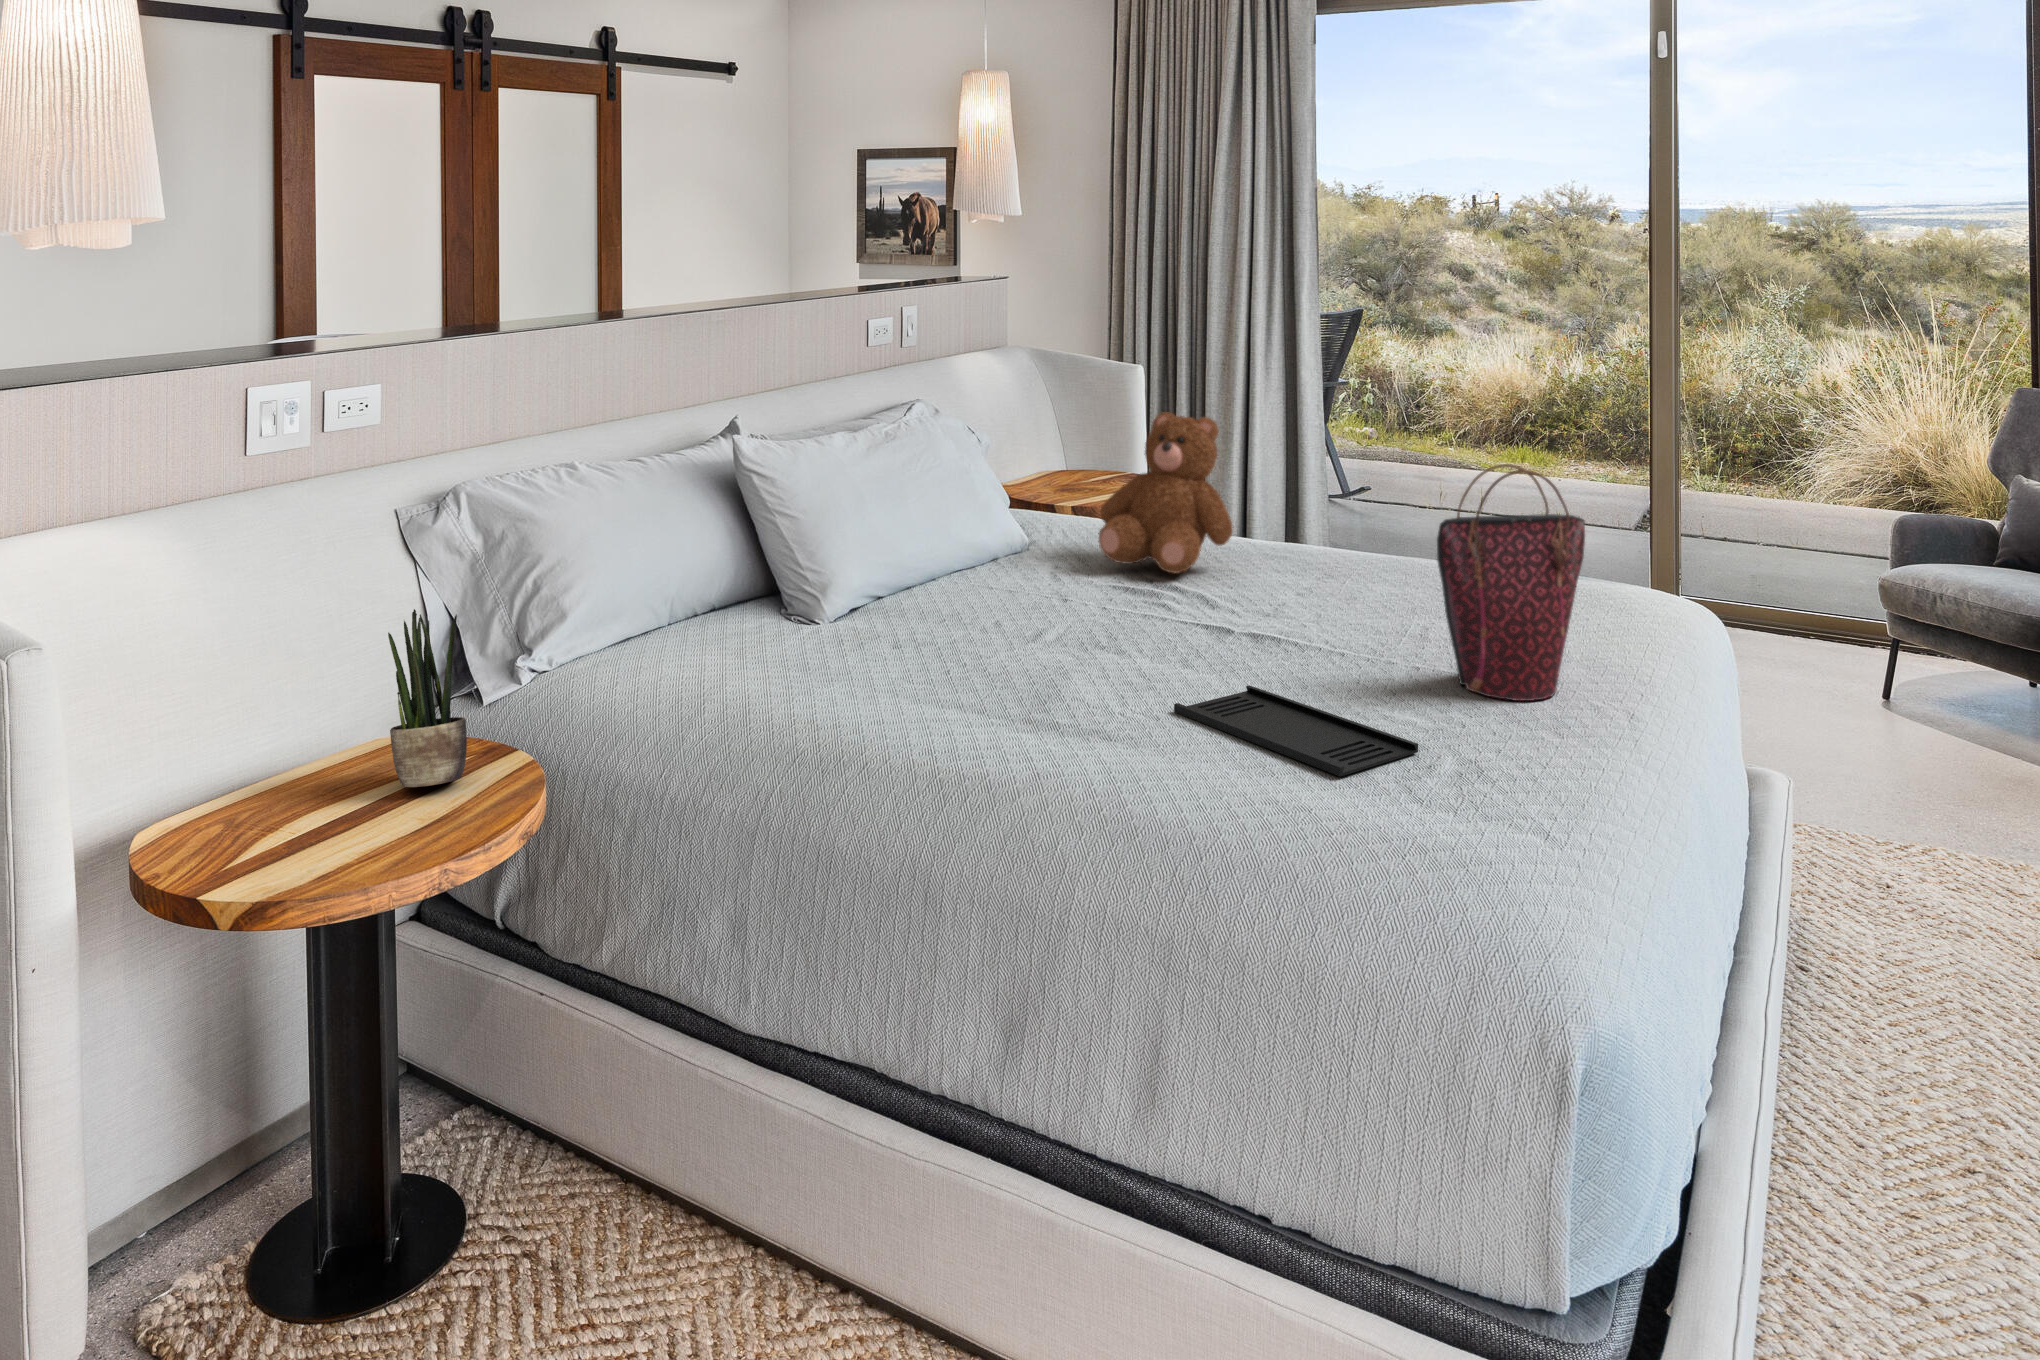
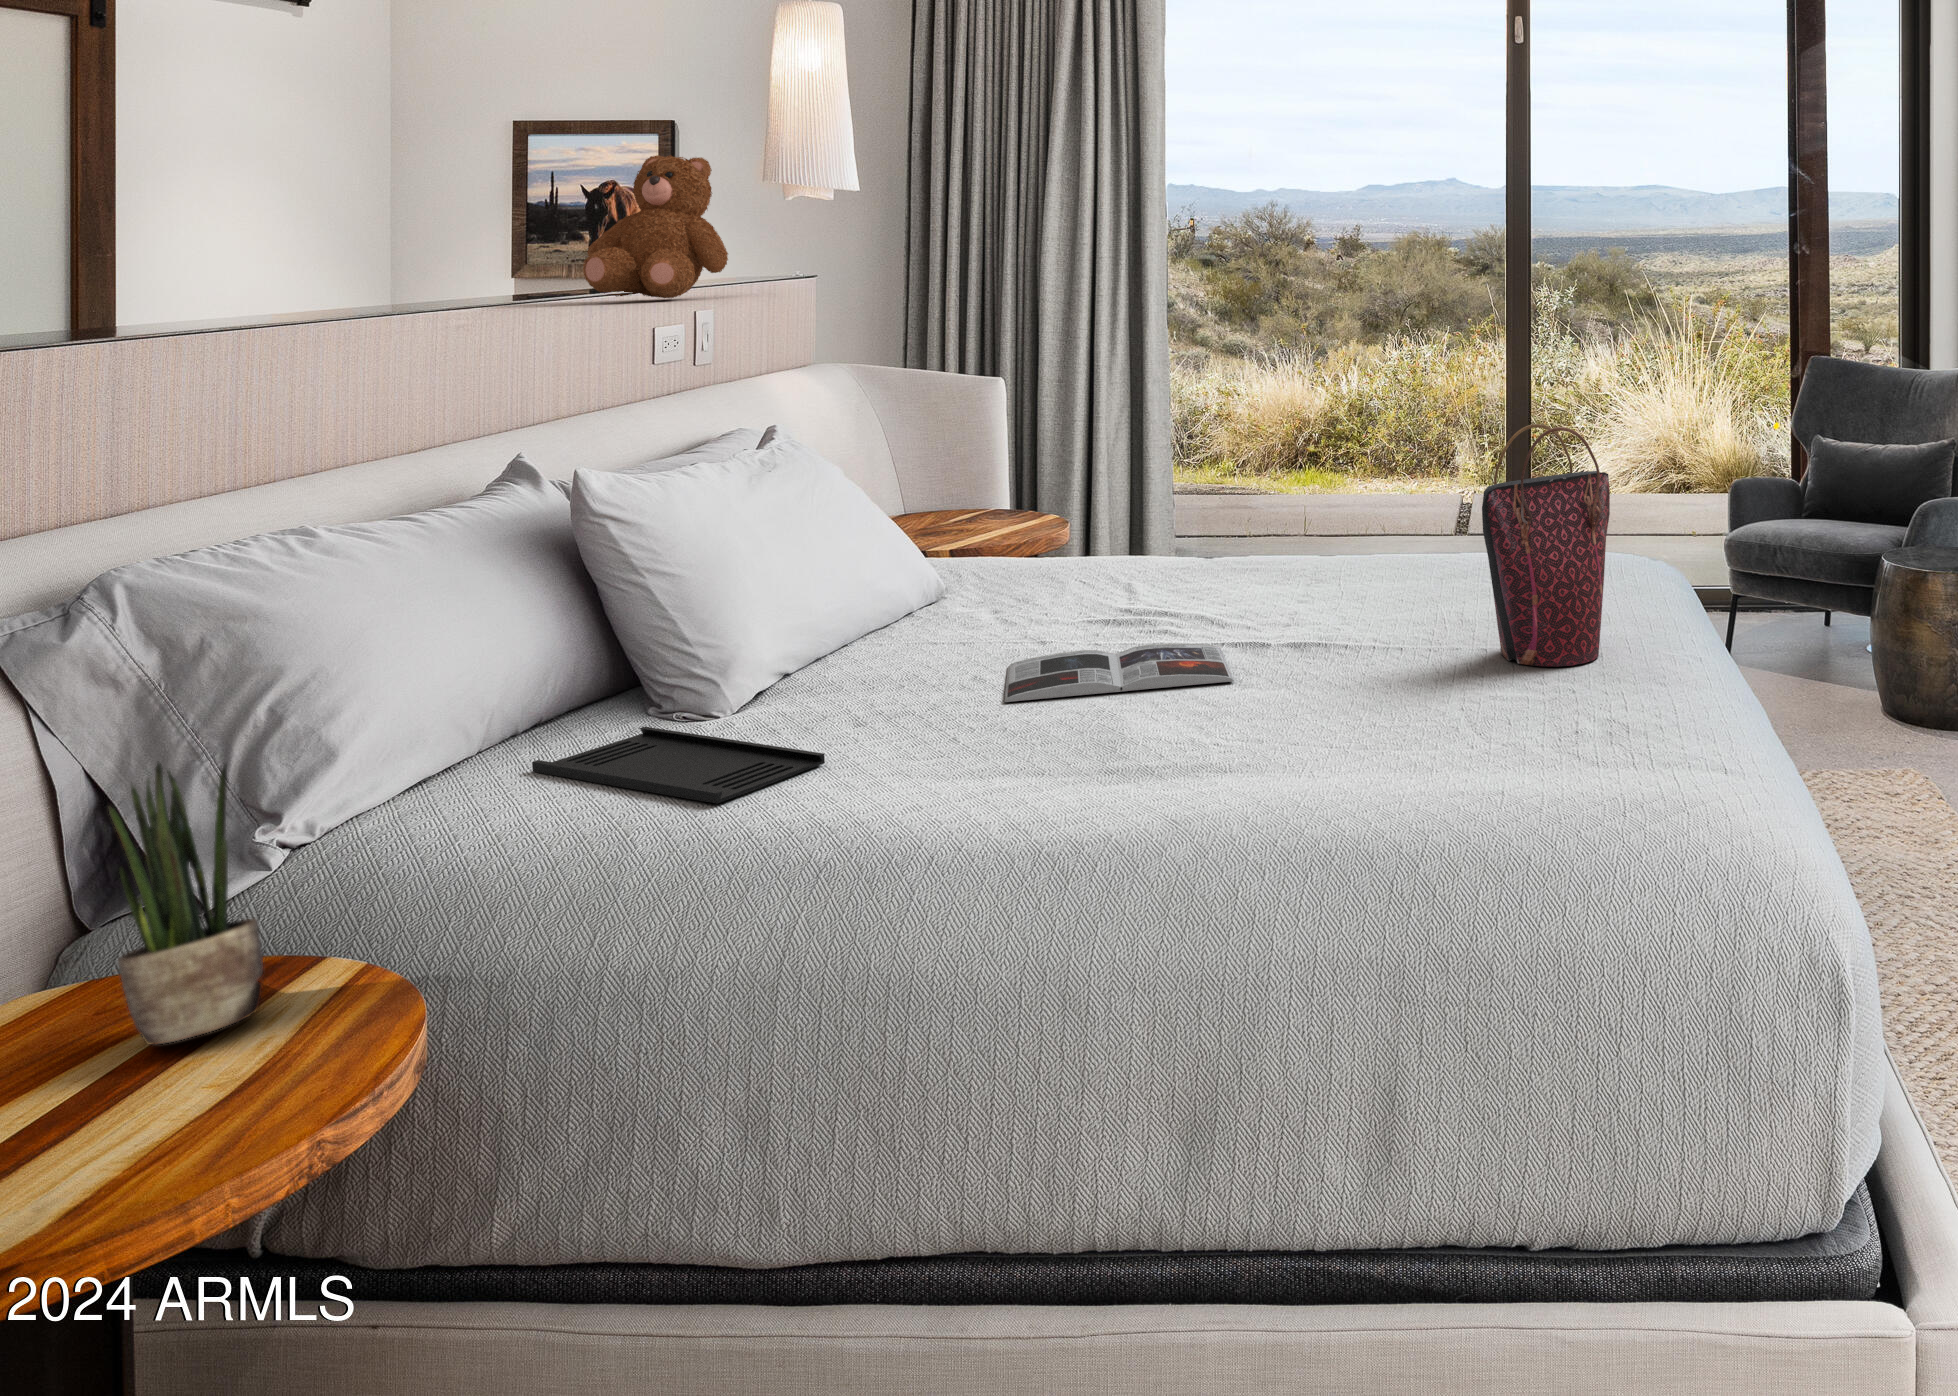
teddy bear: present [1098,412,1233,573] -> present [583,155,728,298]
magazine: none [1017,614,1215,662] -> present [1005,643,1234,702]
tray: present [1174,685,1418,777] -> present [532,727,825,804]

